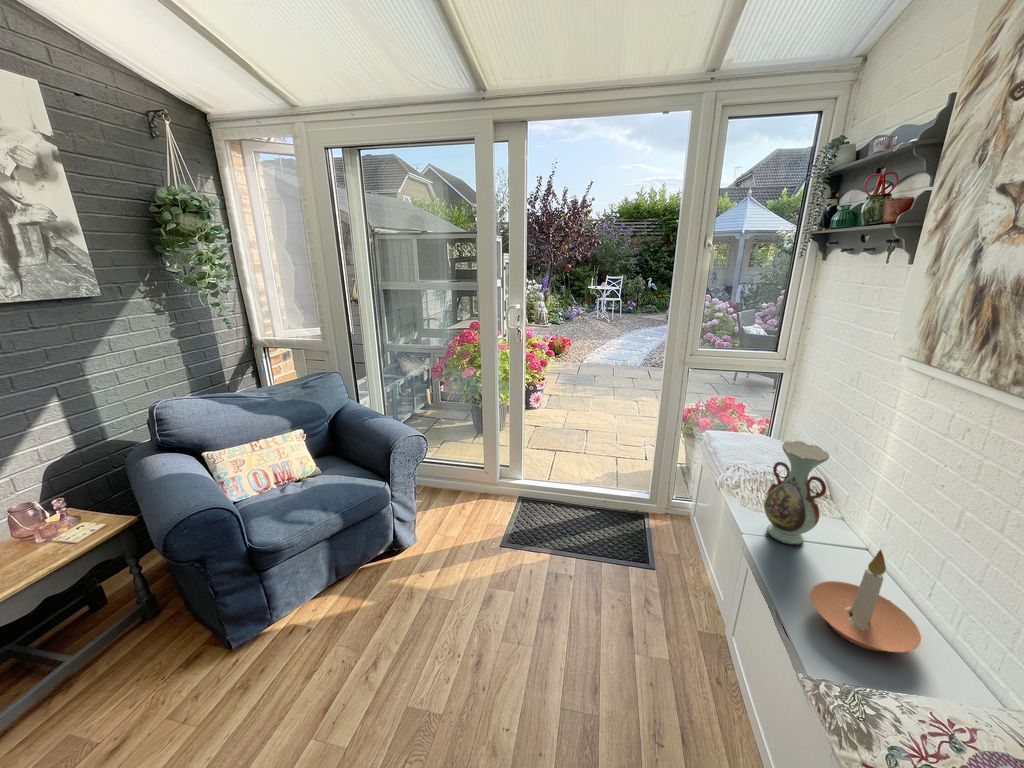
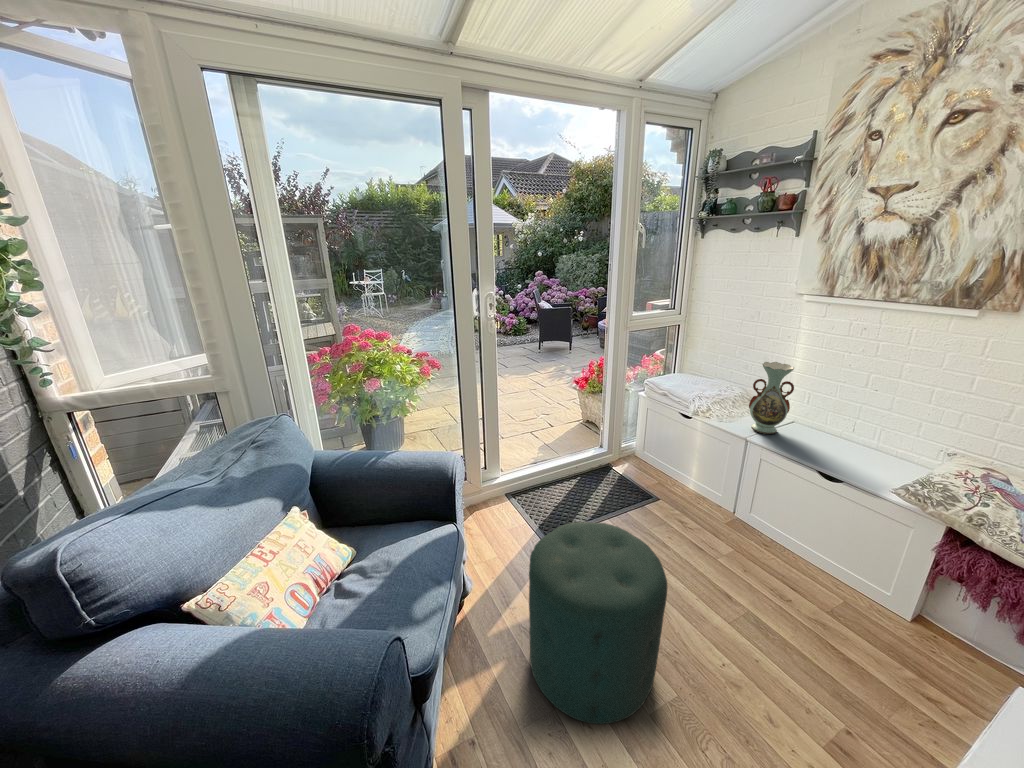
ottoman: none [346,517,473,695] -> present [529,522,667,724]
candle holder: present [811,550,921,652] -> none [824,407,891,468]

